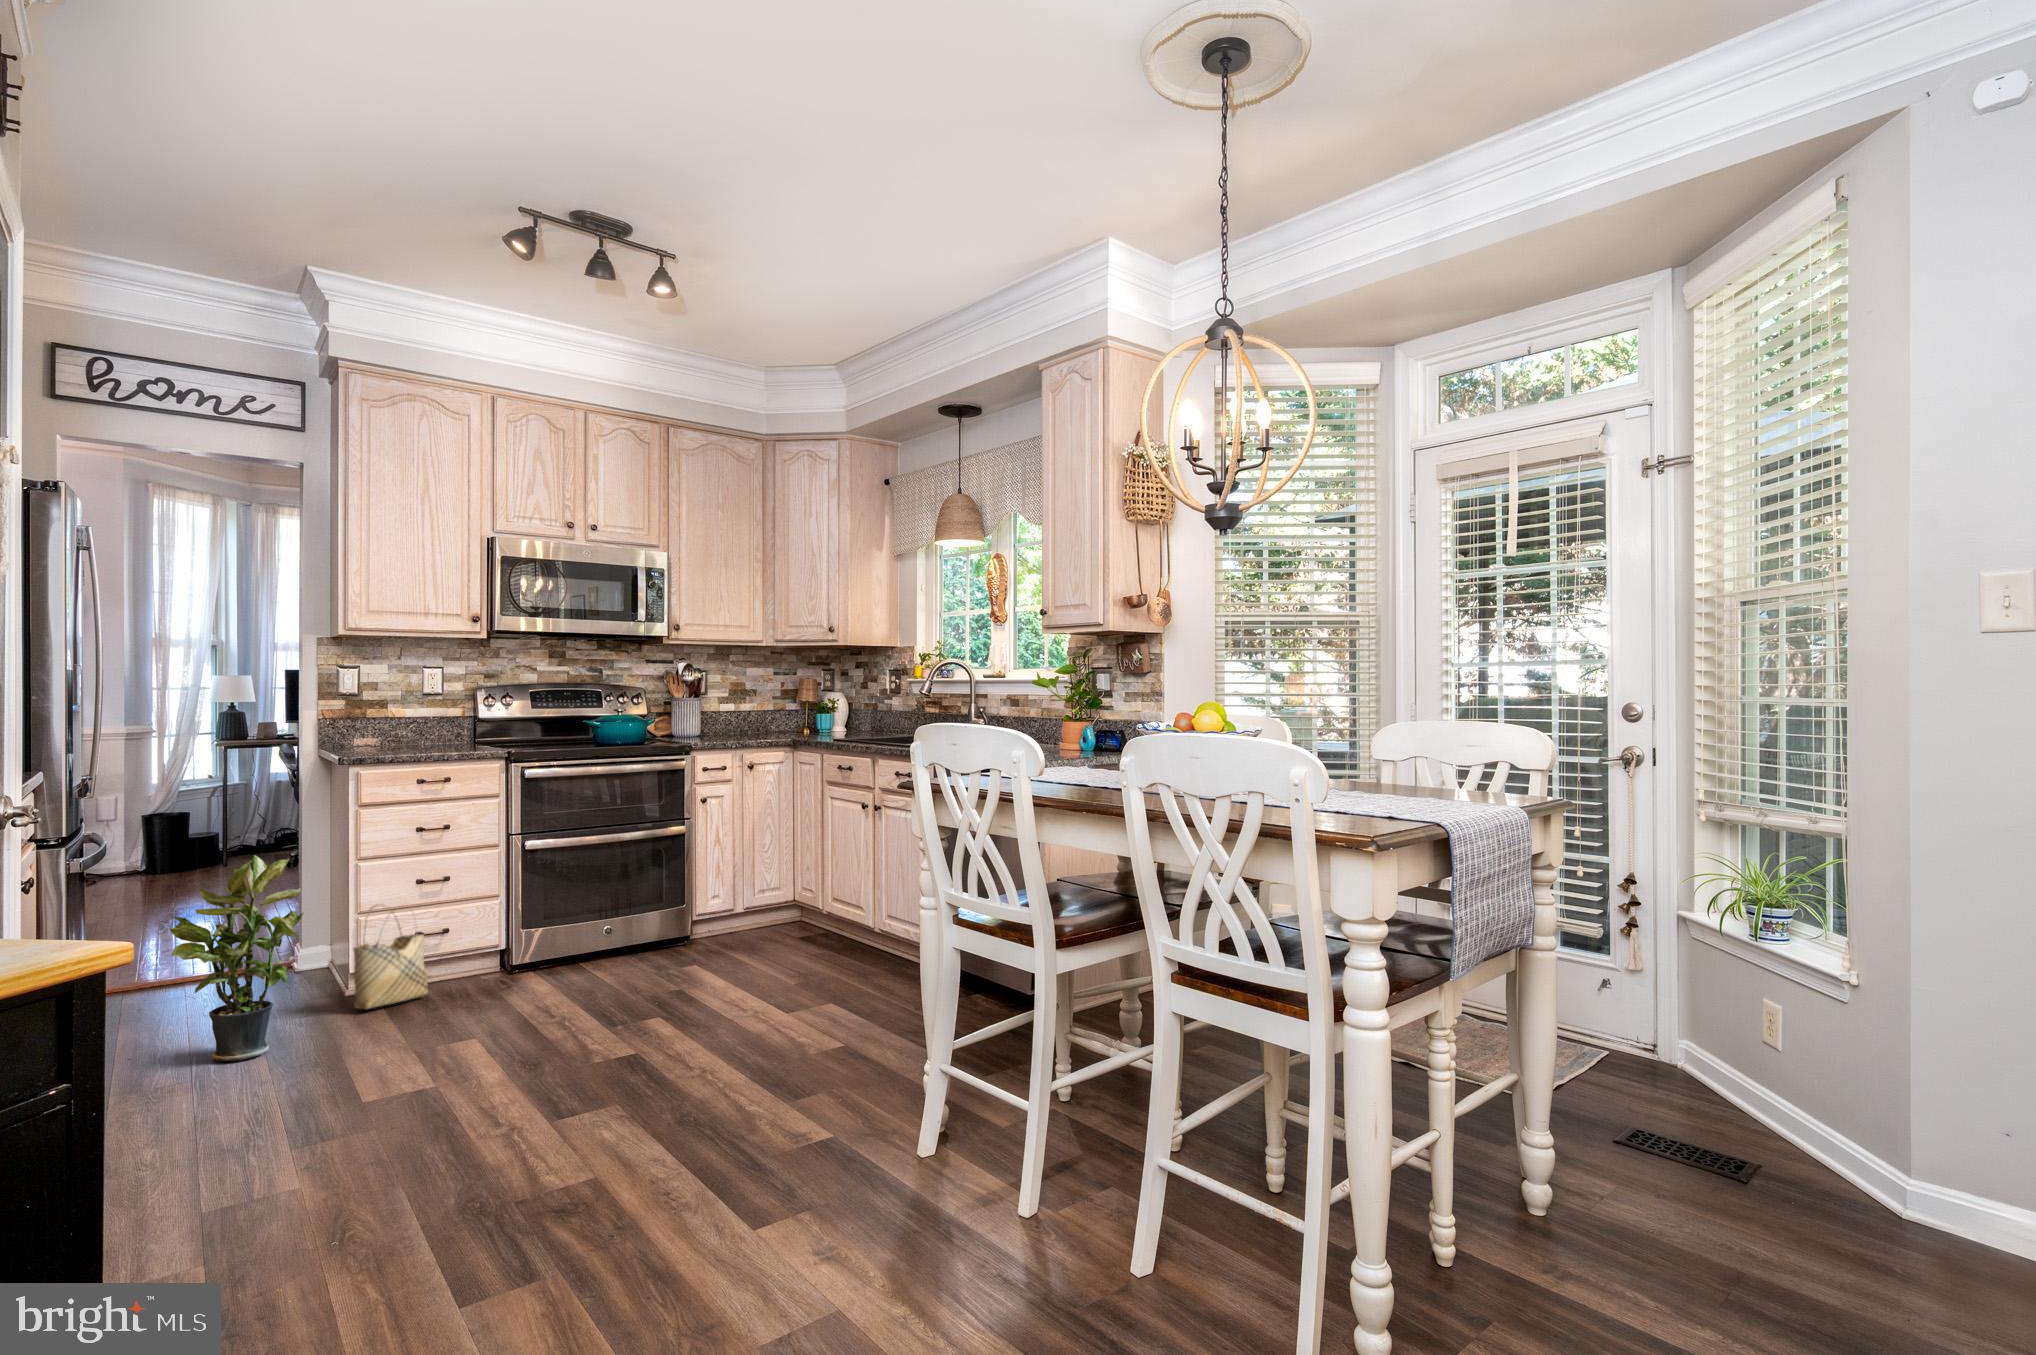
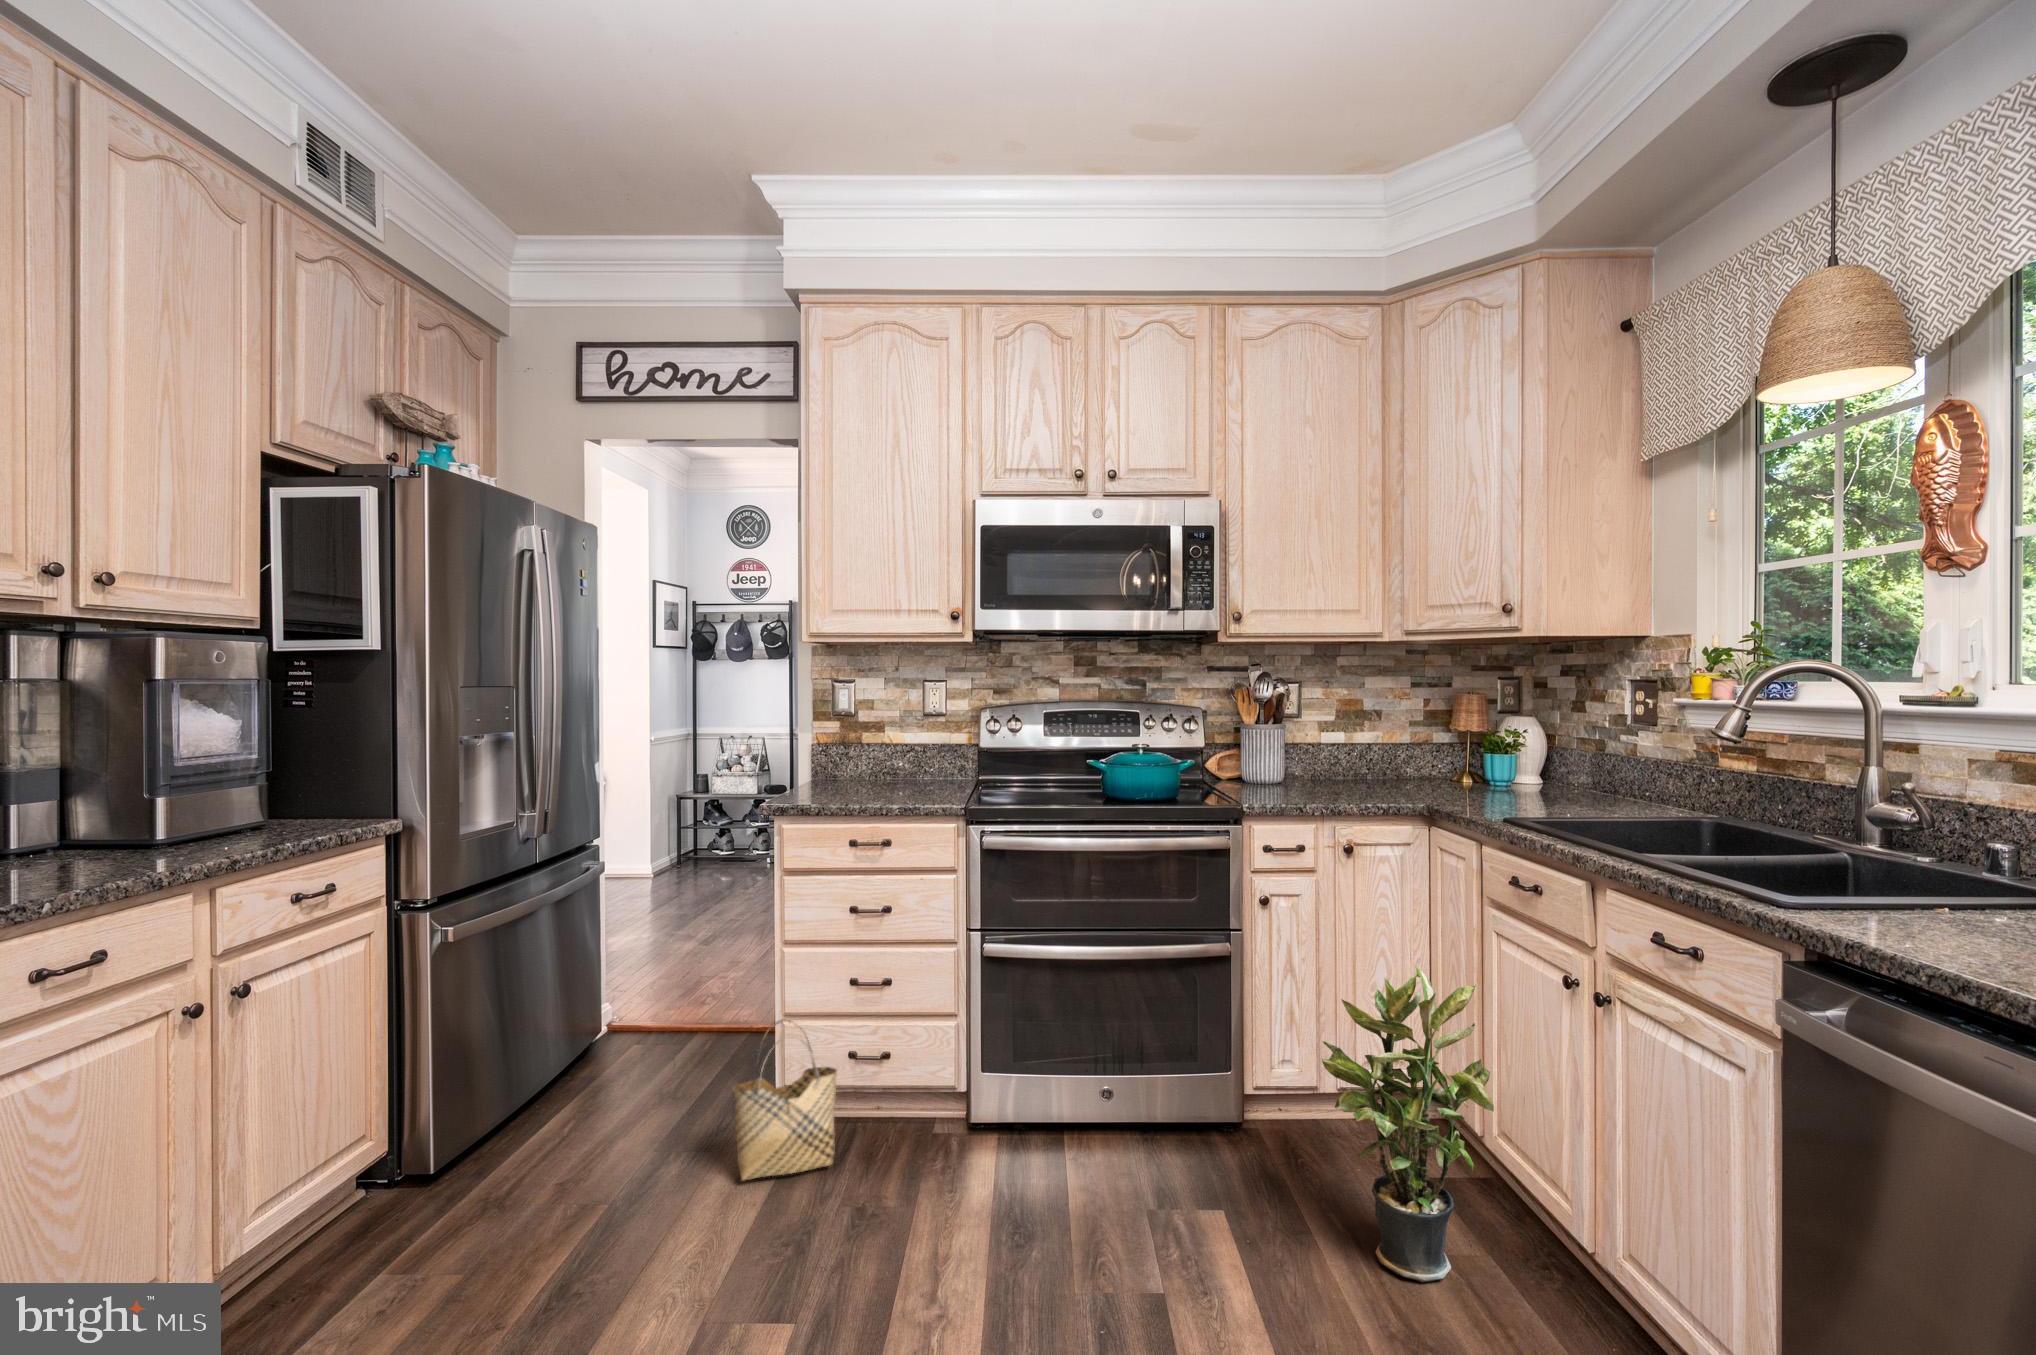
potted plant: present [169,855,303,1062] -> present [1321,965,1494,1282]

